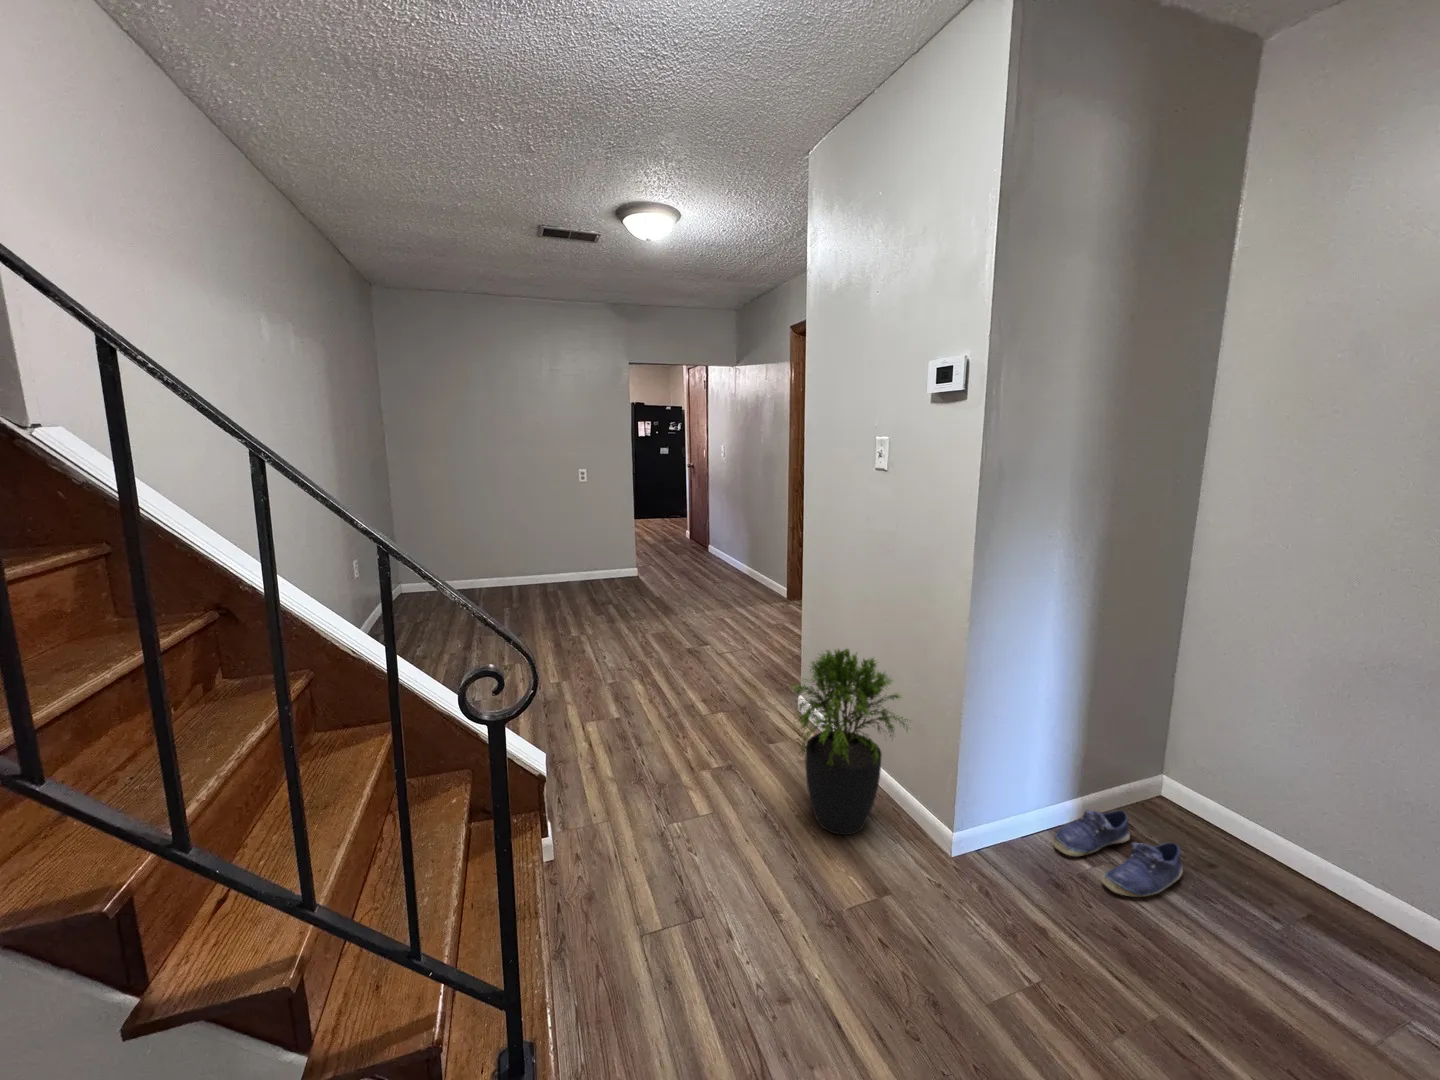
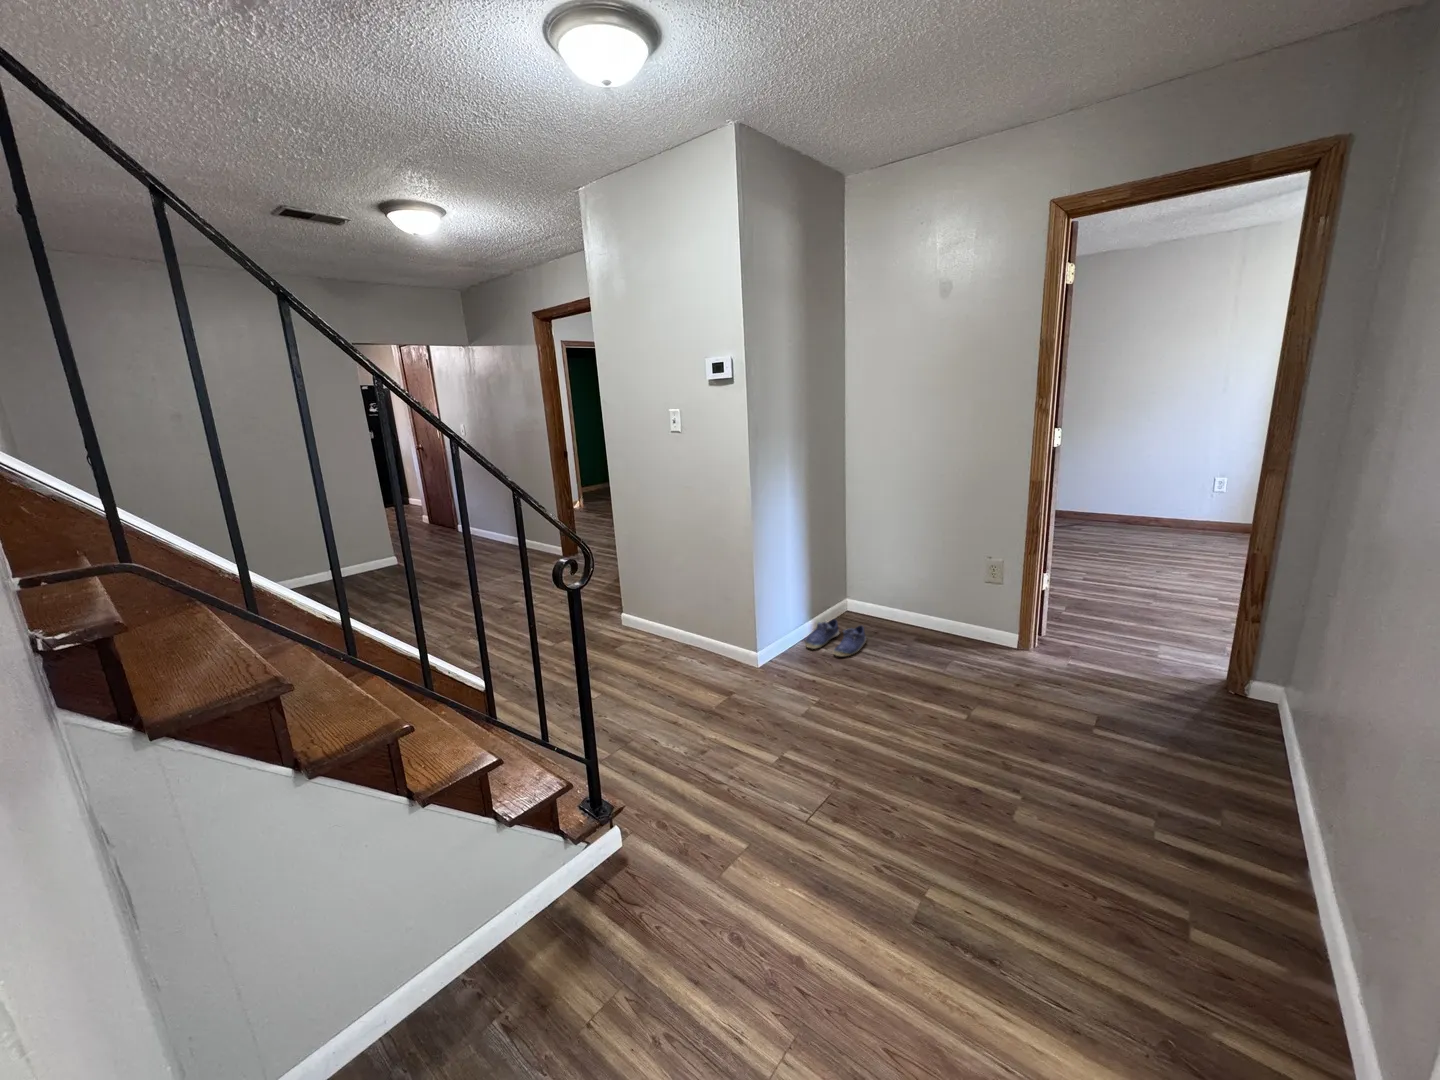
potted plant: present [792,649,908,835] -> none [640,552,724,679]

